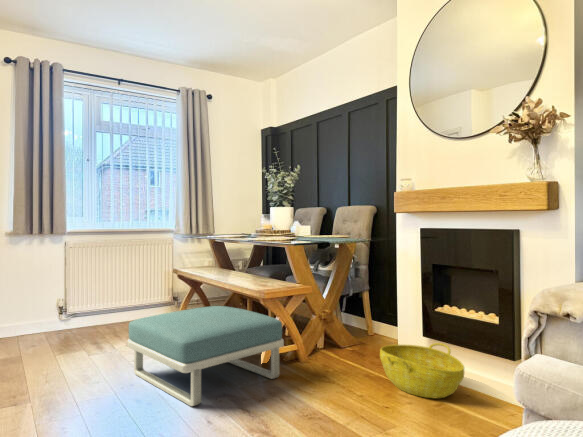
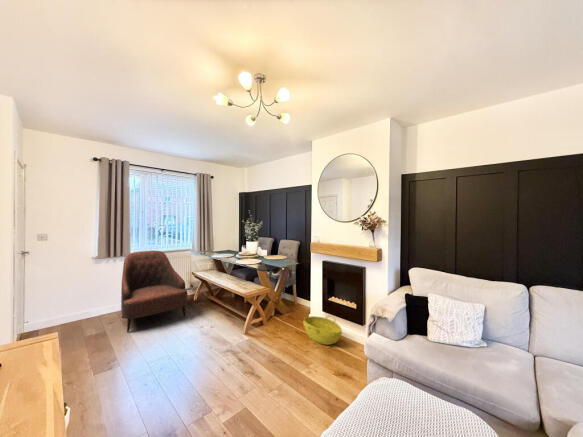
armchair: none [46,226,160,358] -> present [121,251,188,332]
footstool: present [127,306,284,406] -> none [174,299,257,360]

